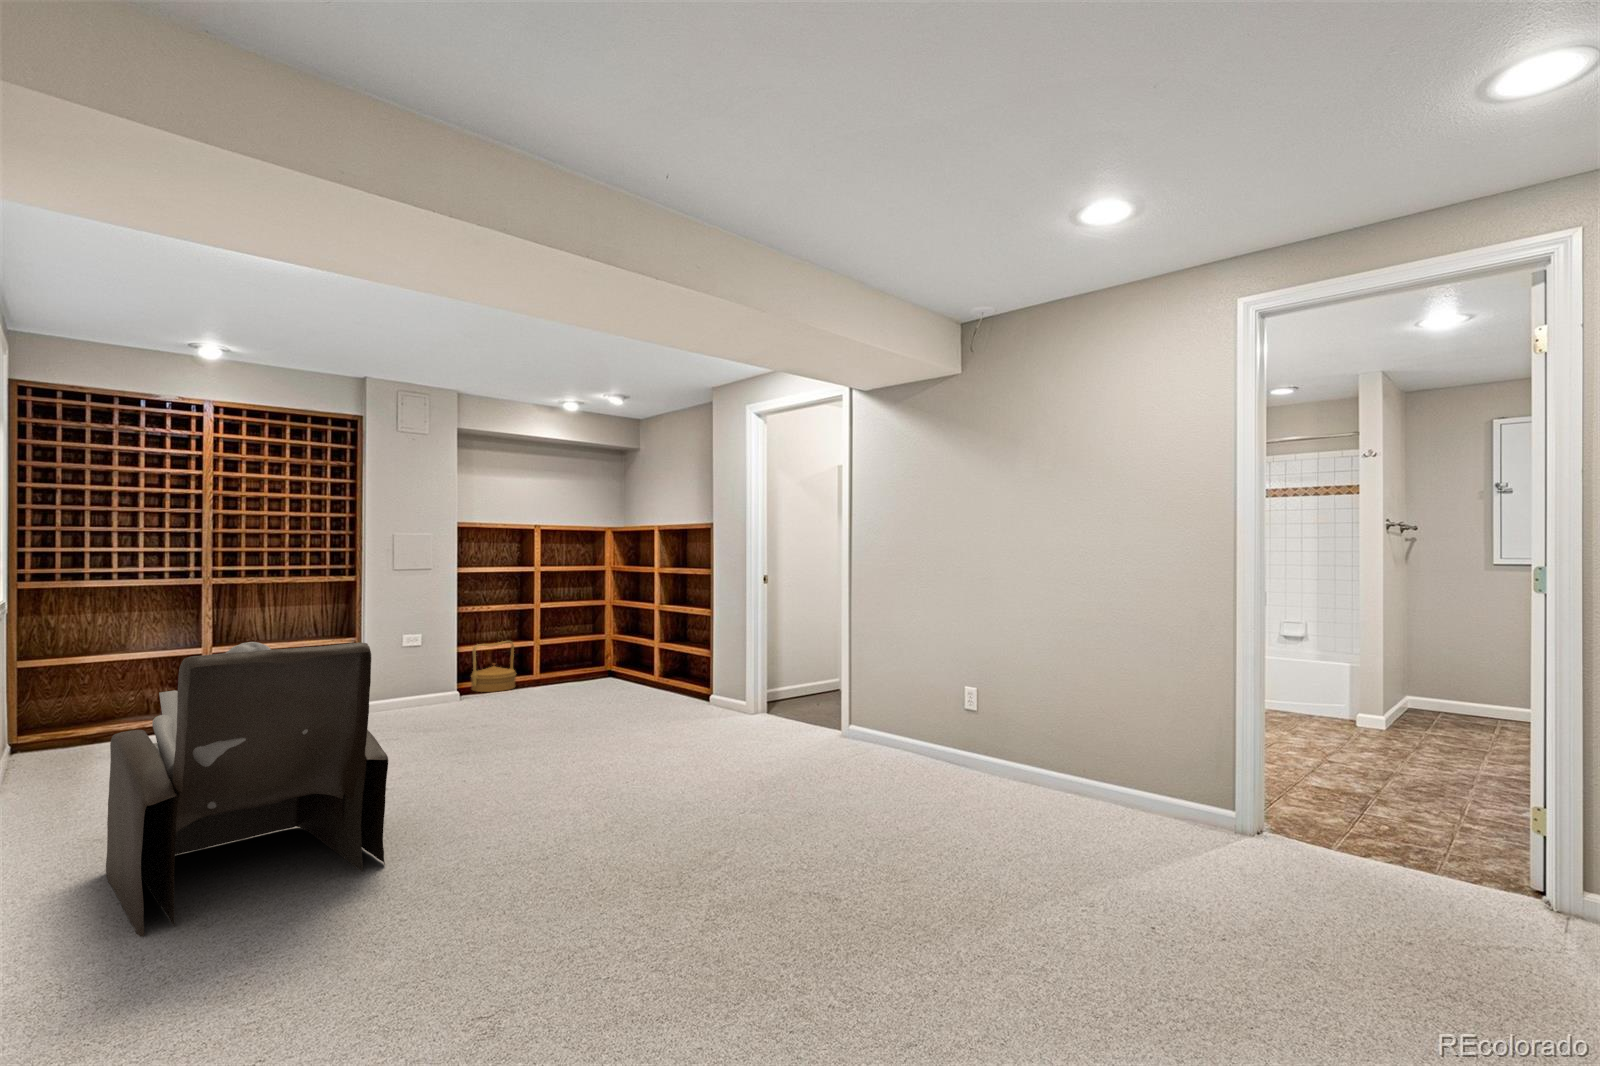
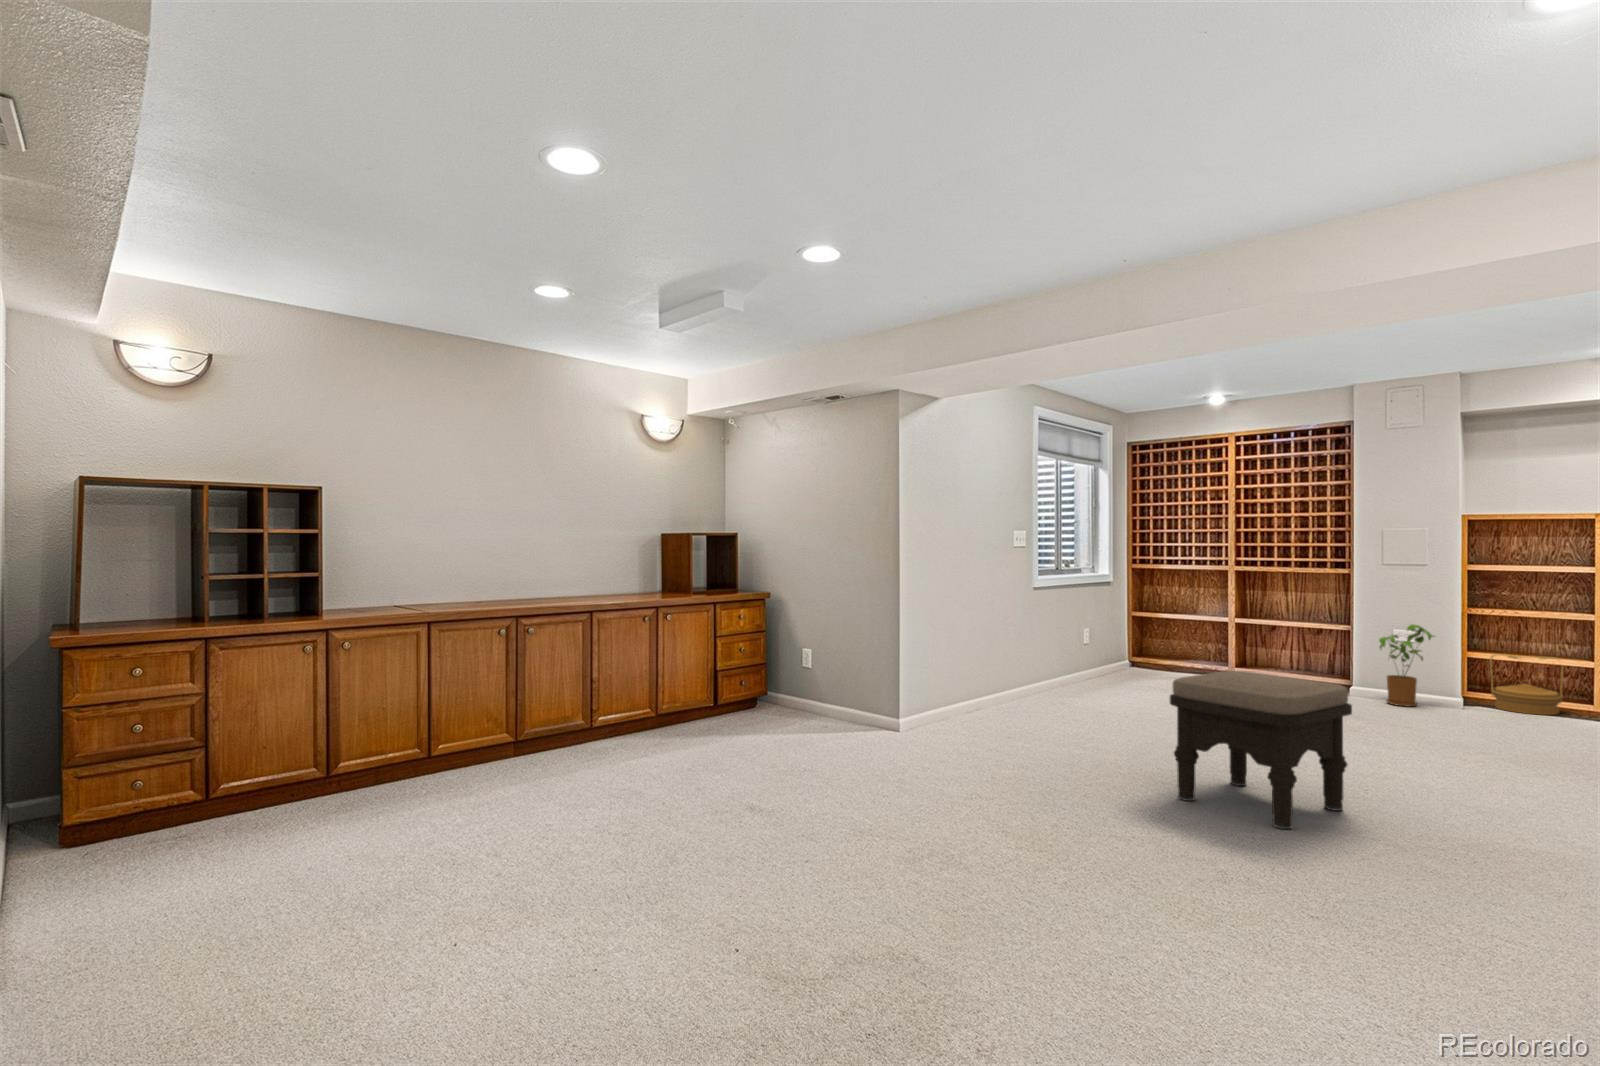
house plant: none [410,626,461,709] -> present [1379,624,1433,707]
armchair: present [106,642,388,937] -> none [953,595,1098,737]
ottoman: none [645,673,807,835] -> present [1170,671,1352,829]

